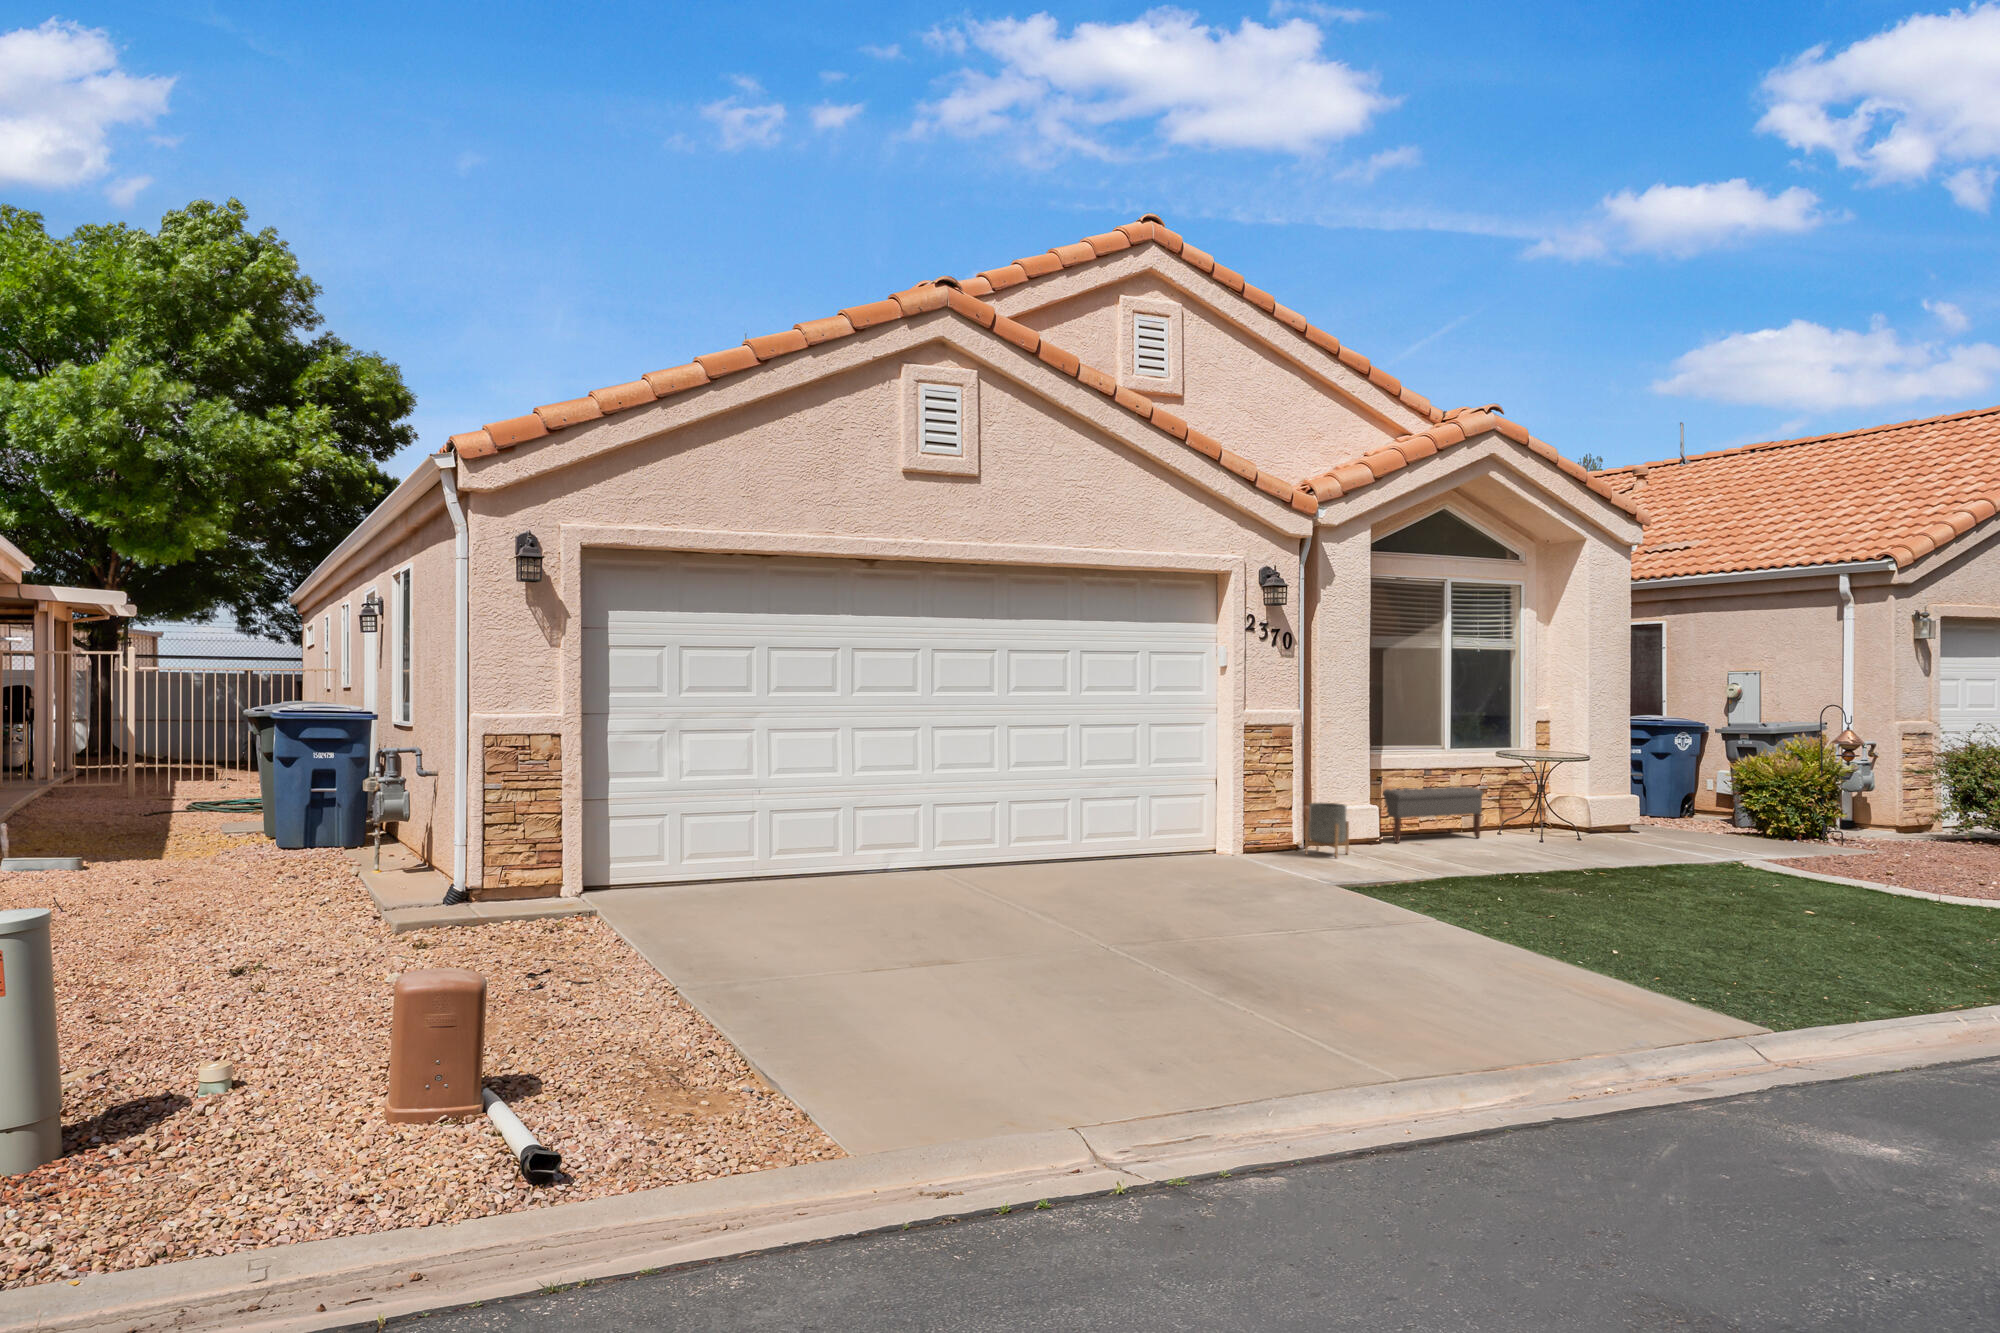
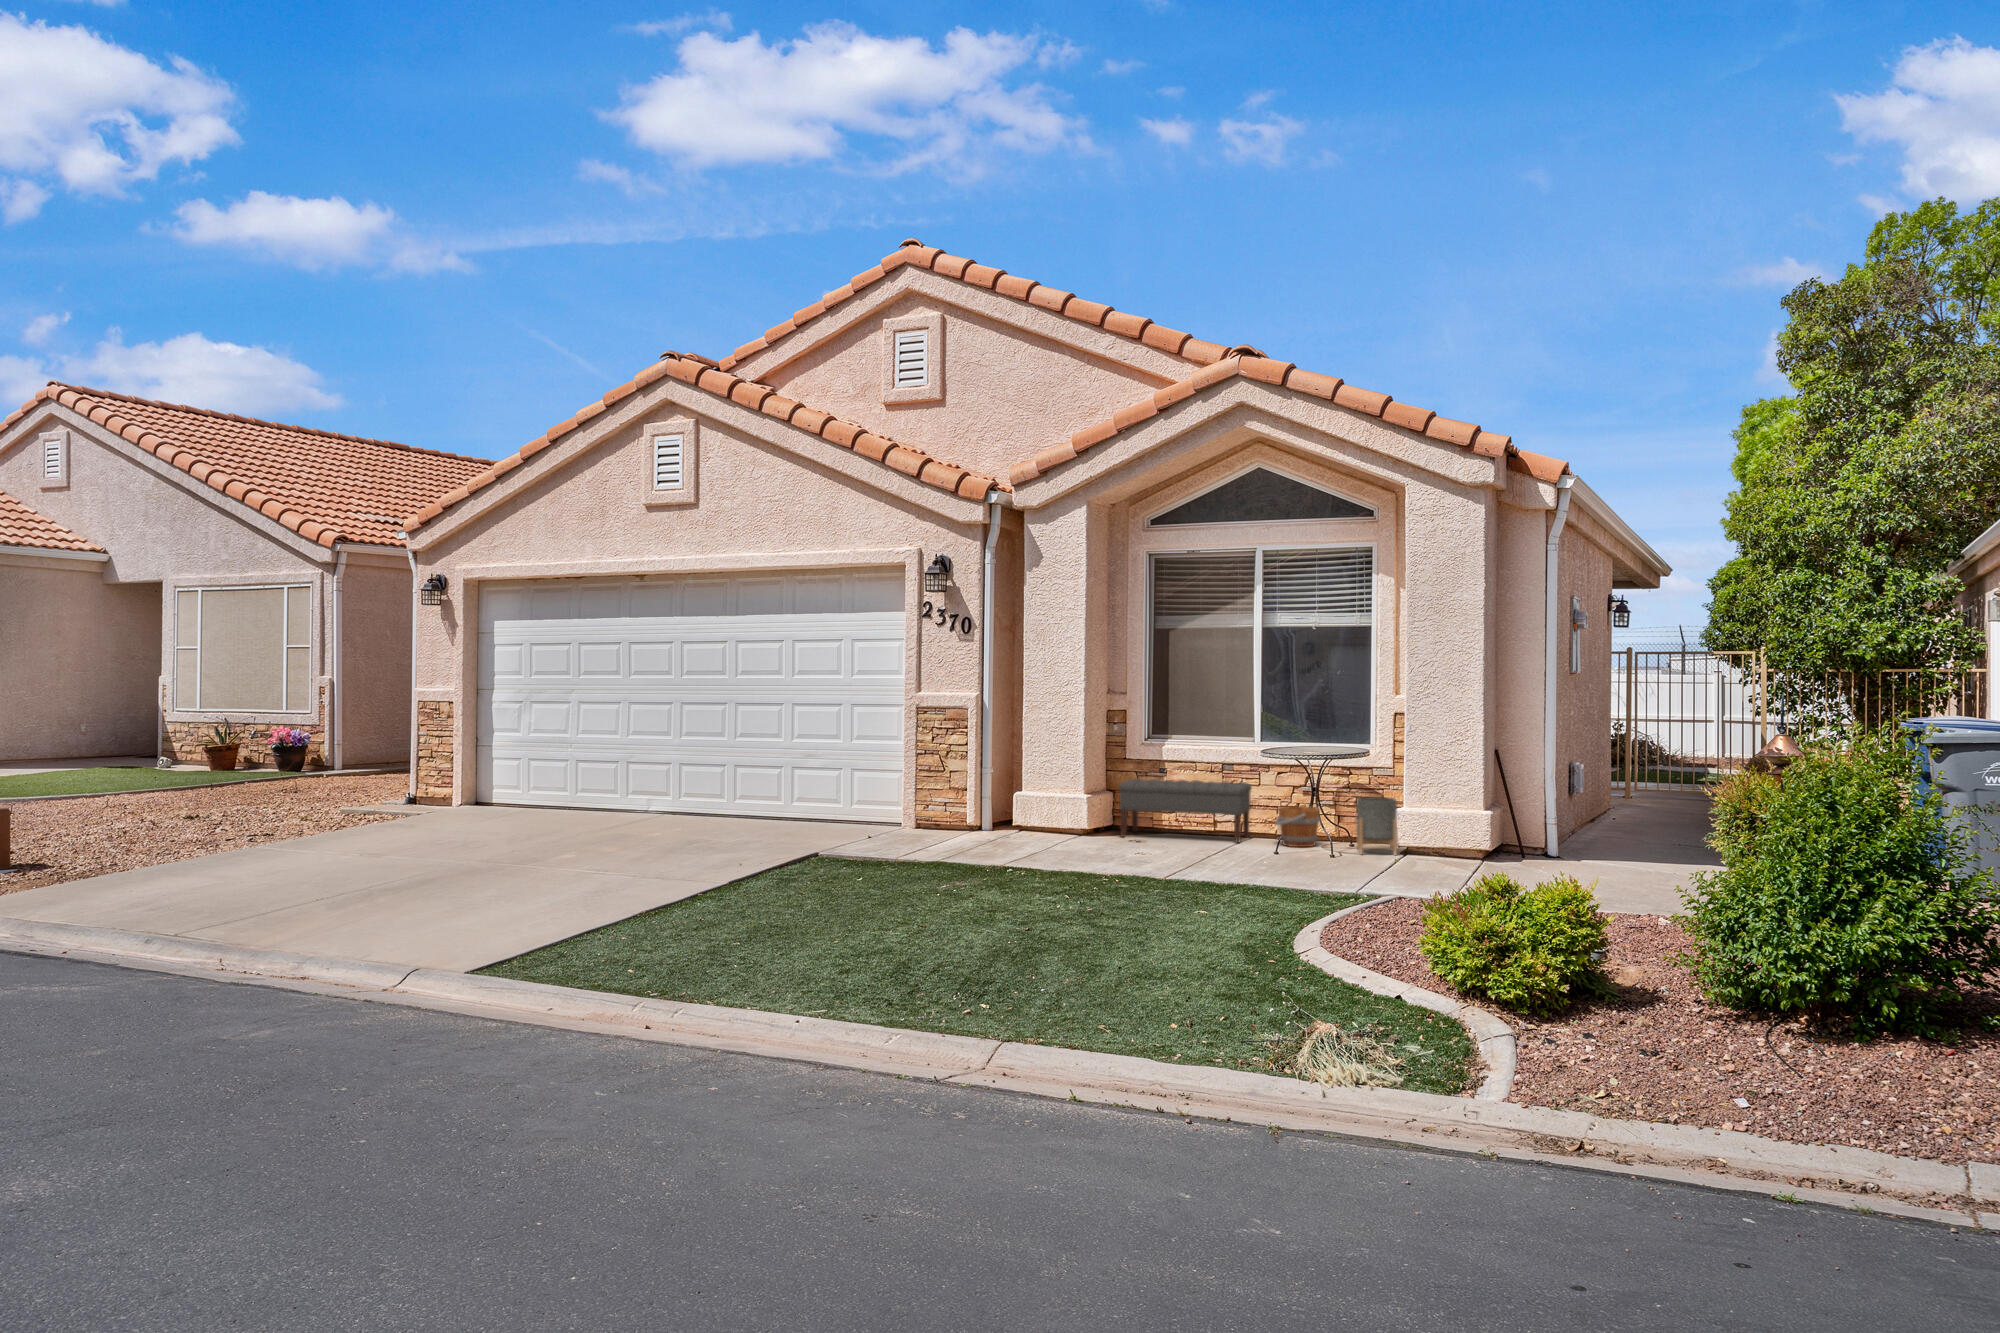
bucket: none [1488,802,1532,837] -> present [1275,806,1320,847]
planter: present [1305,803,1349,858] -> present [1357,797,1397,855]

